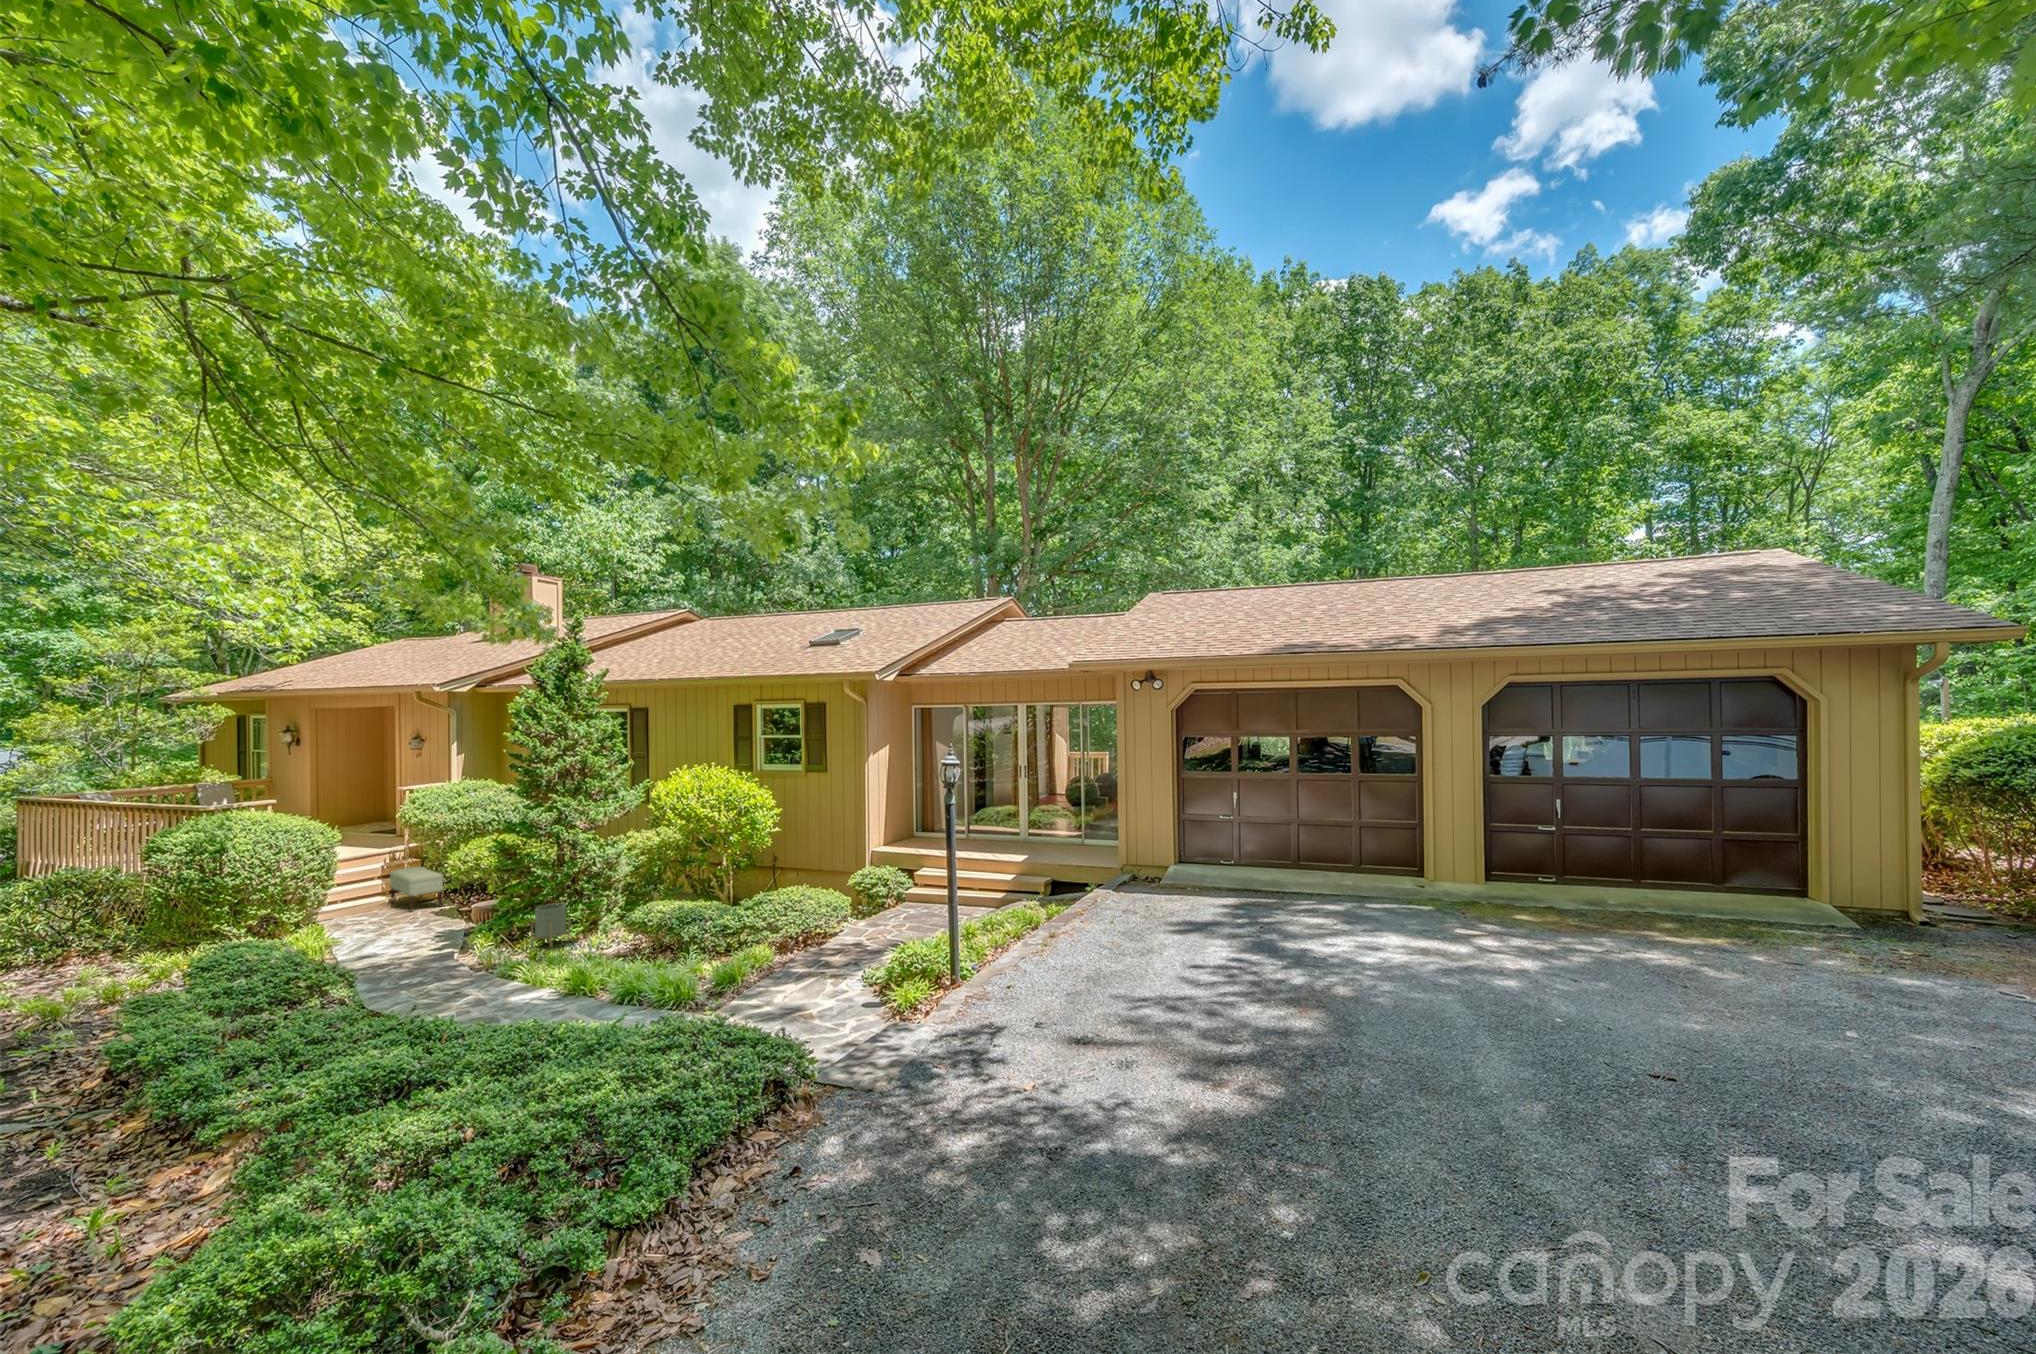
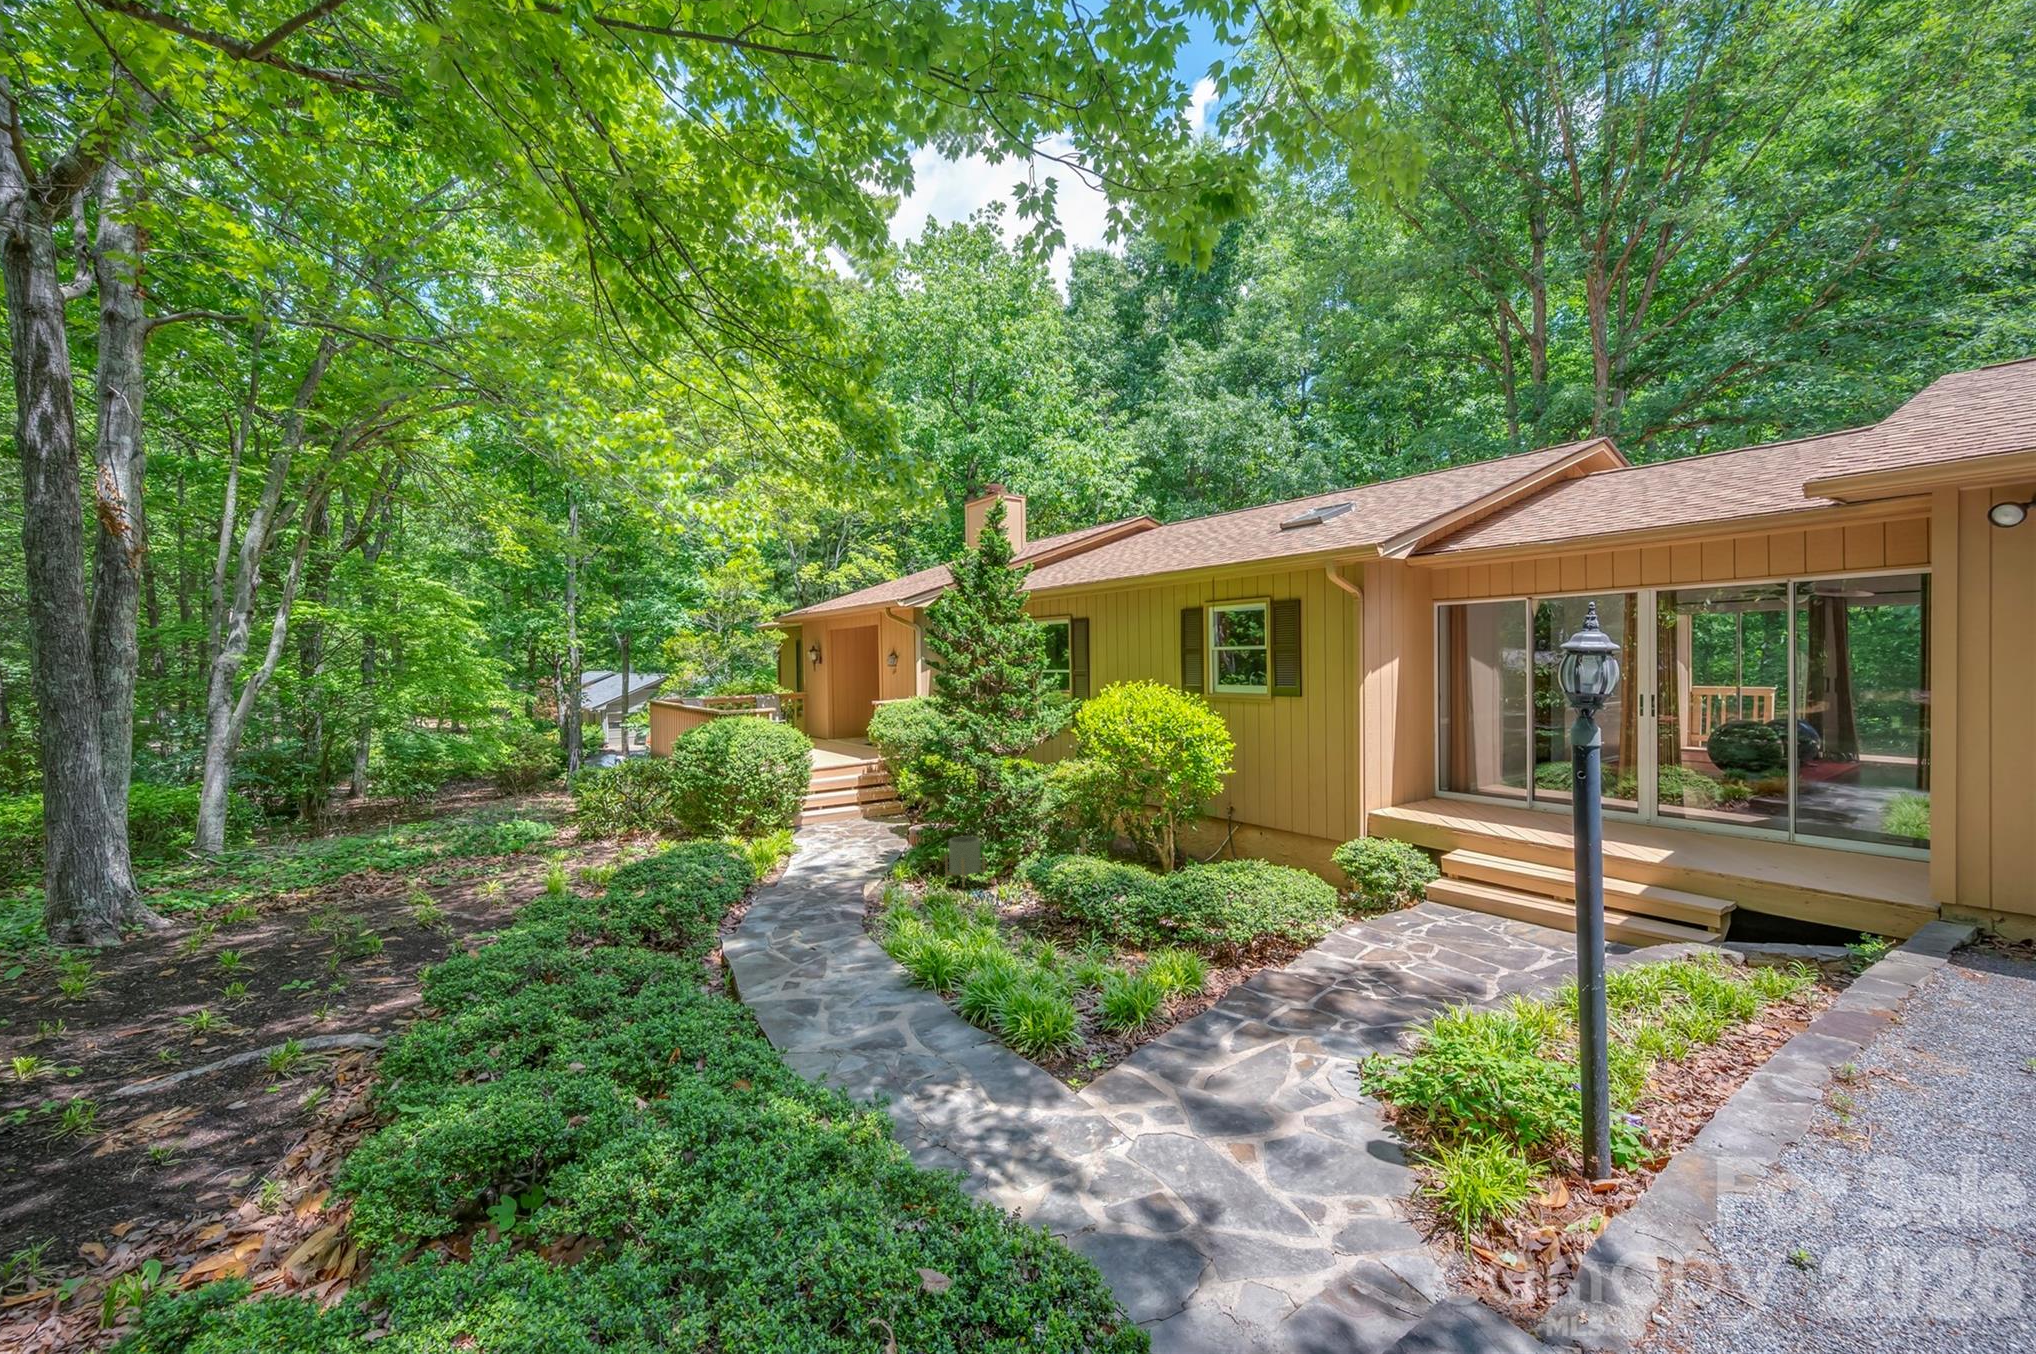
bench: present [390,867,443,911] -> none [863,780,899,824]

